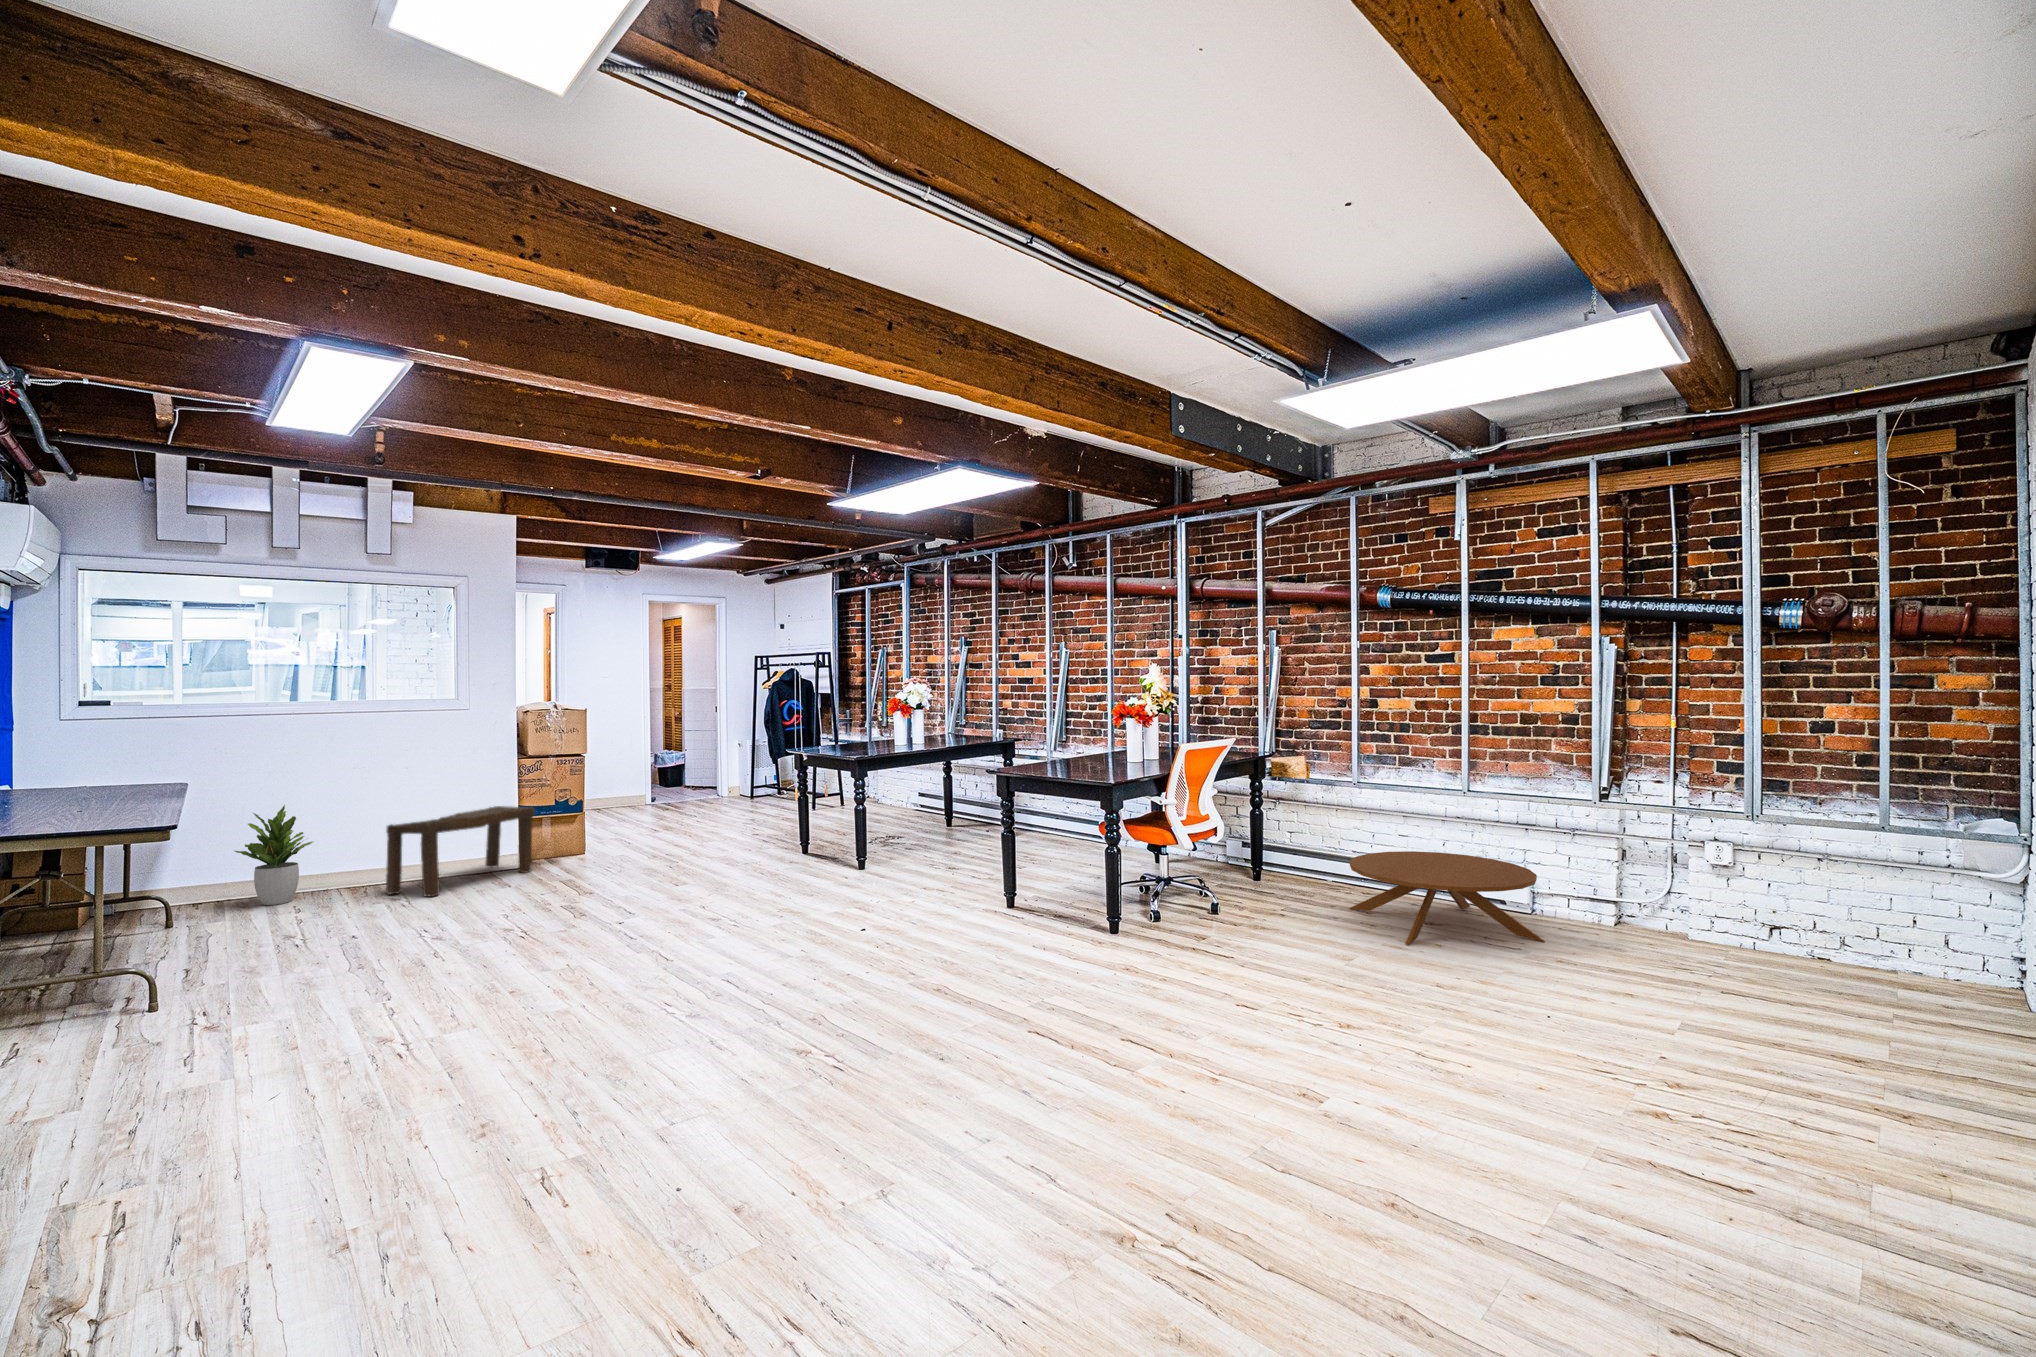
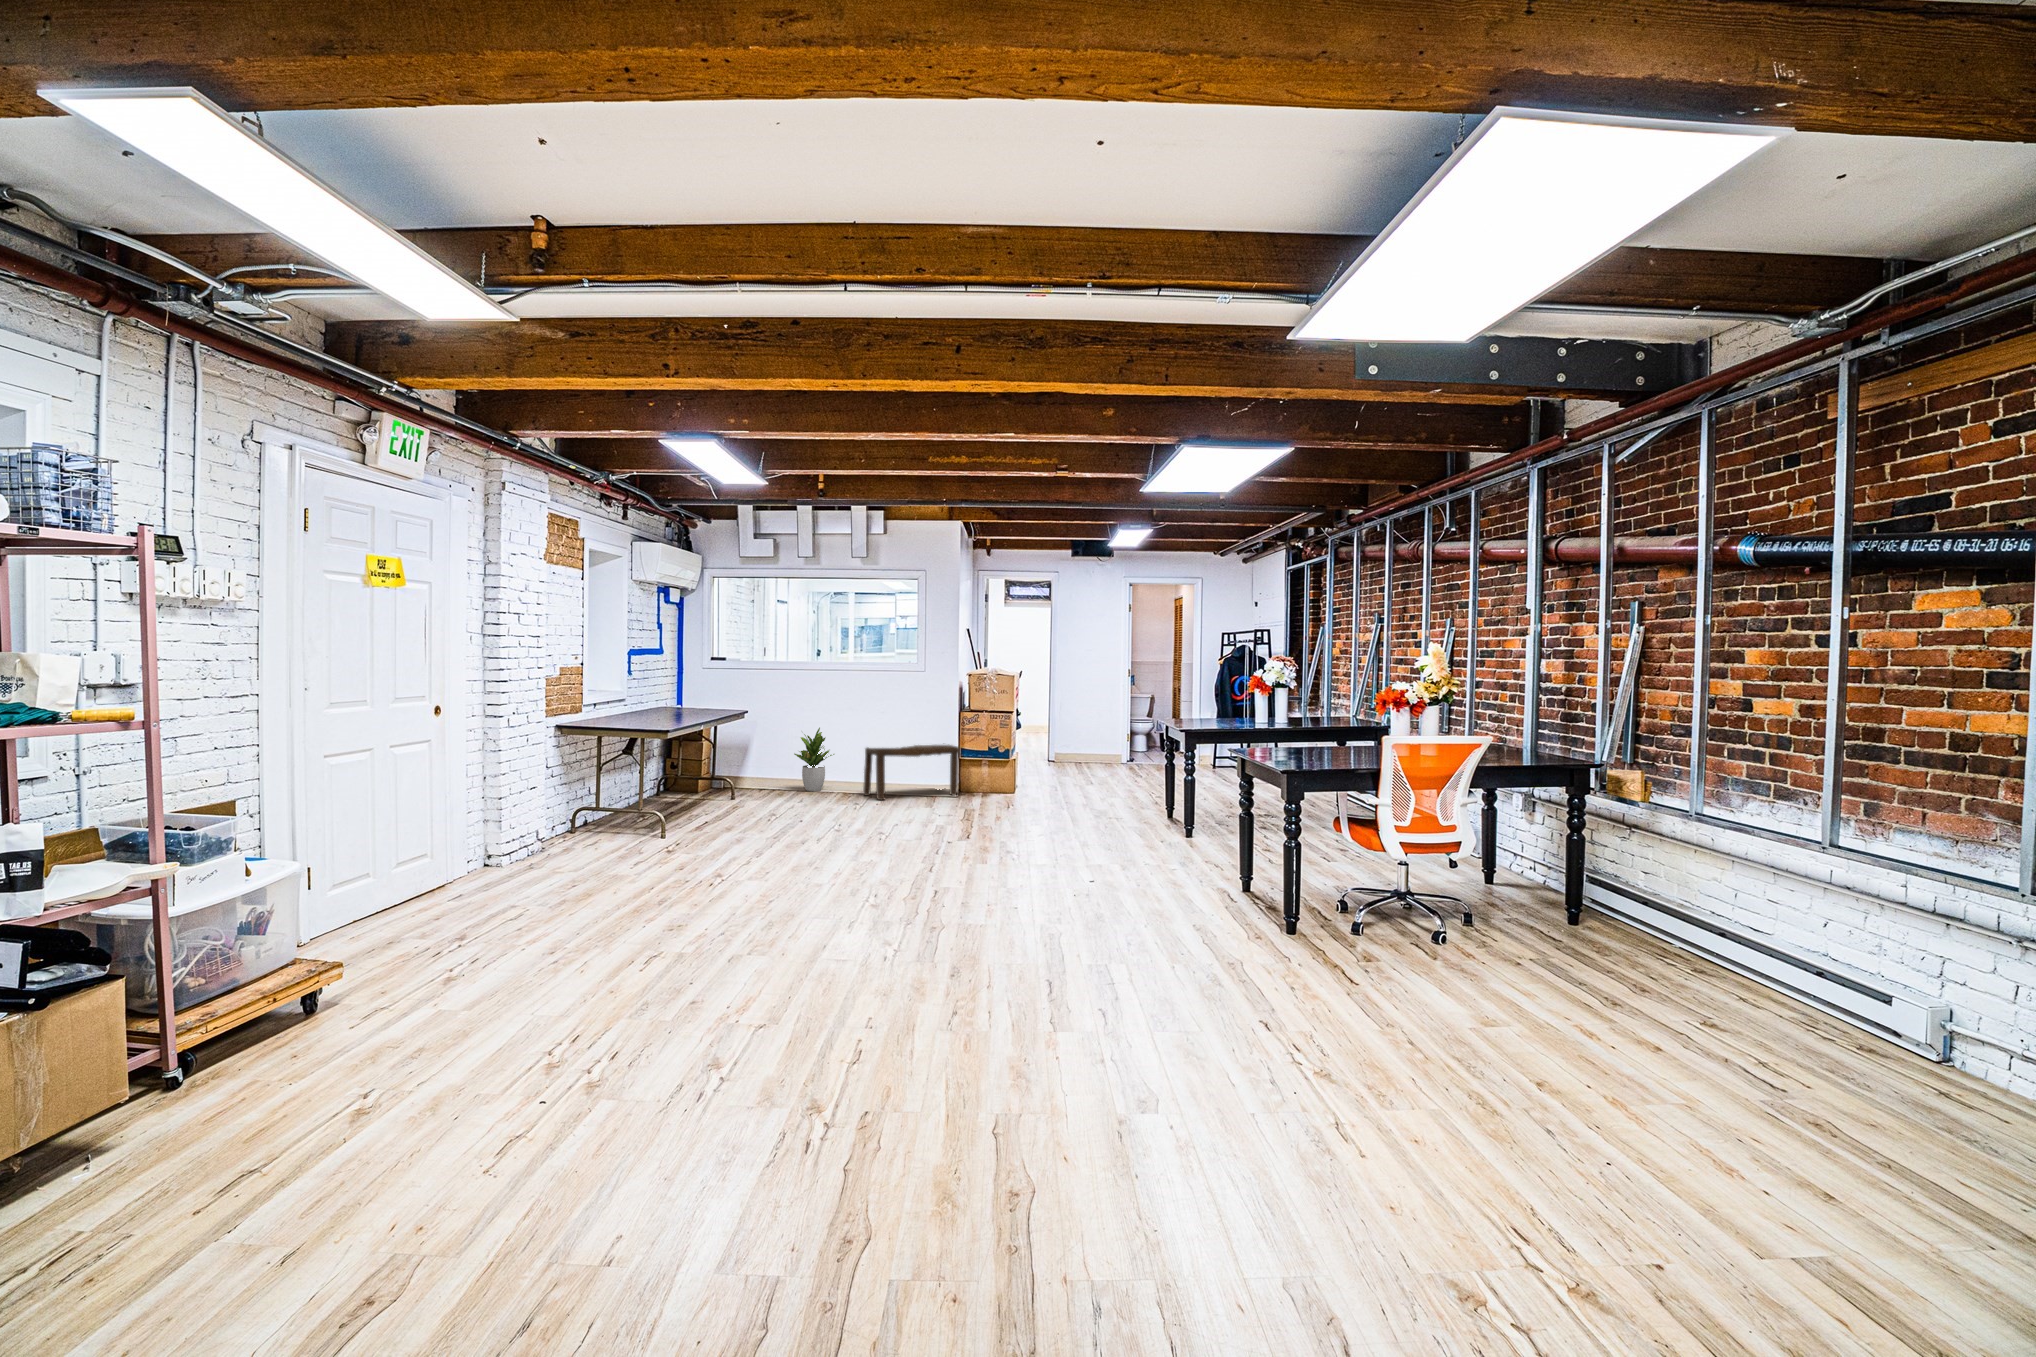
coffee table: present [1349,851,1545,945] -> none [1559,906,1871,1086]

